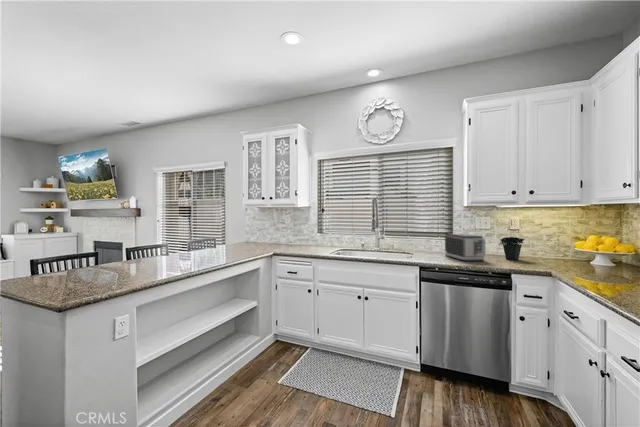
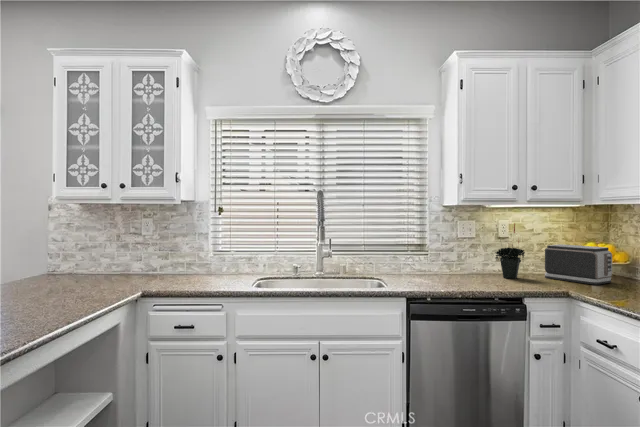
toaster: present [445,233,485,261] -> present [545,244,612,285]

